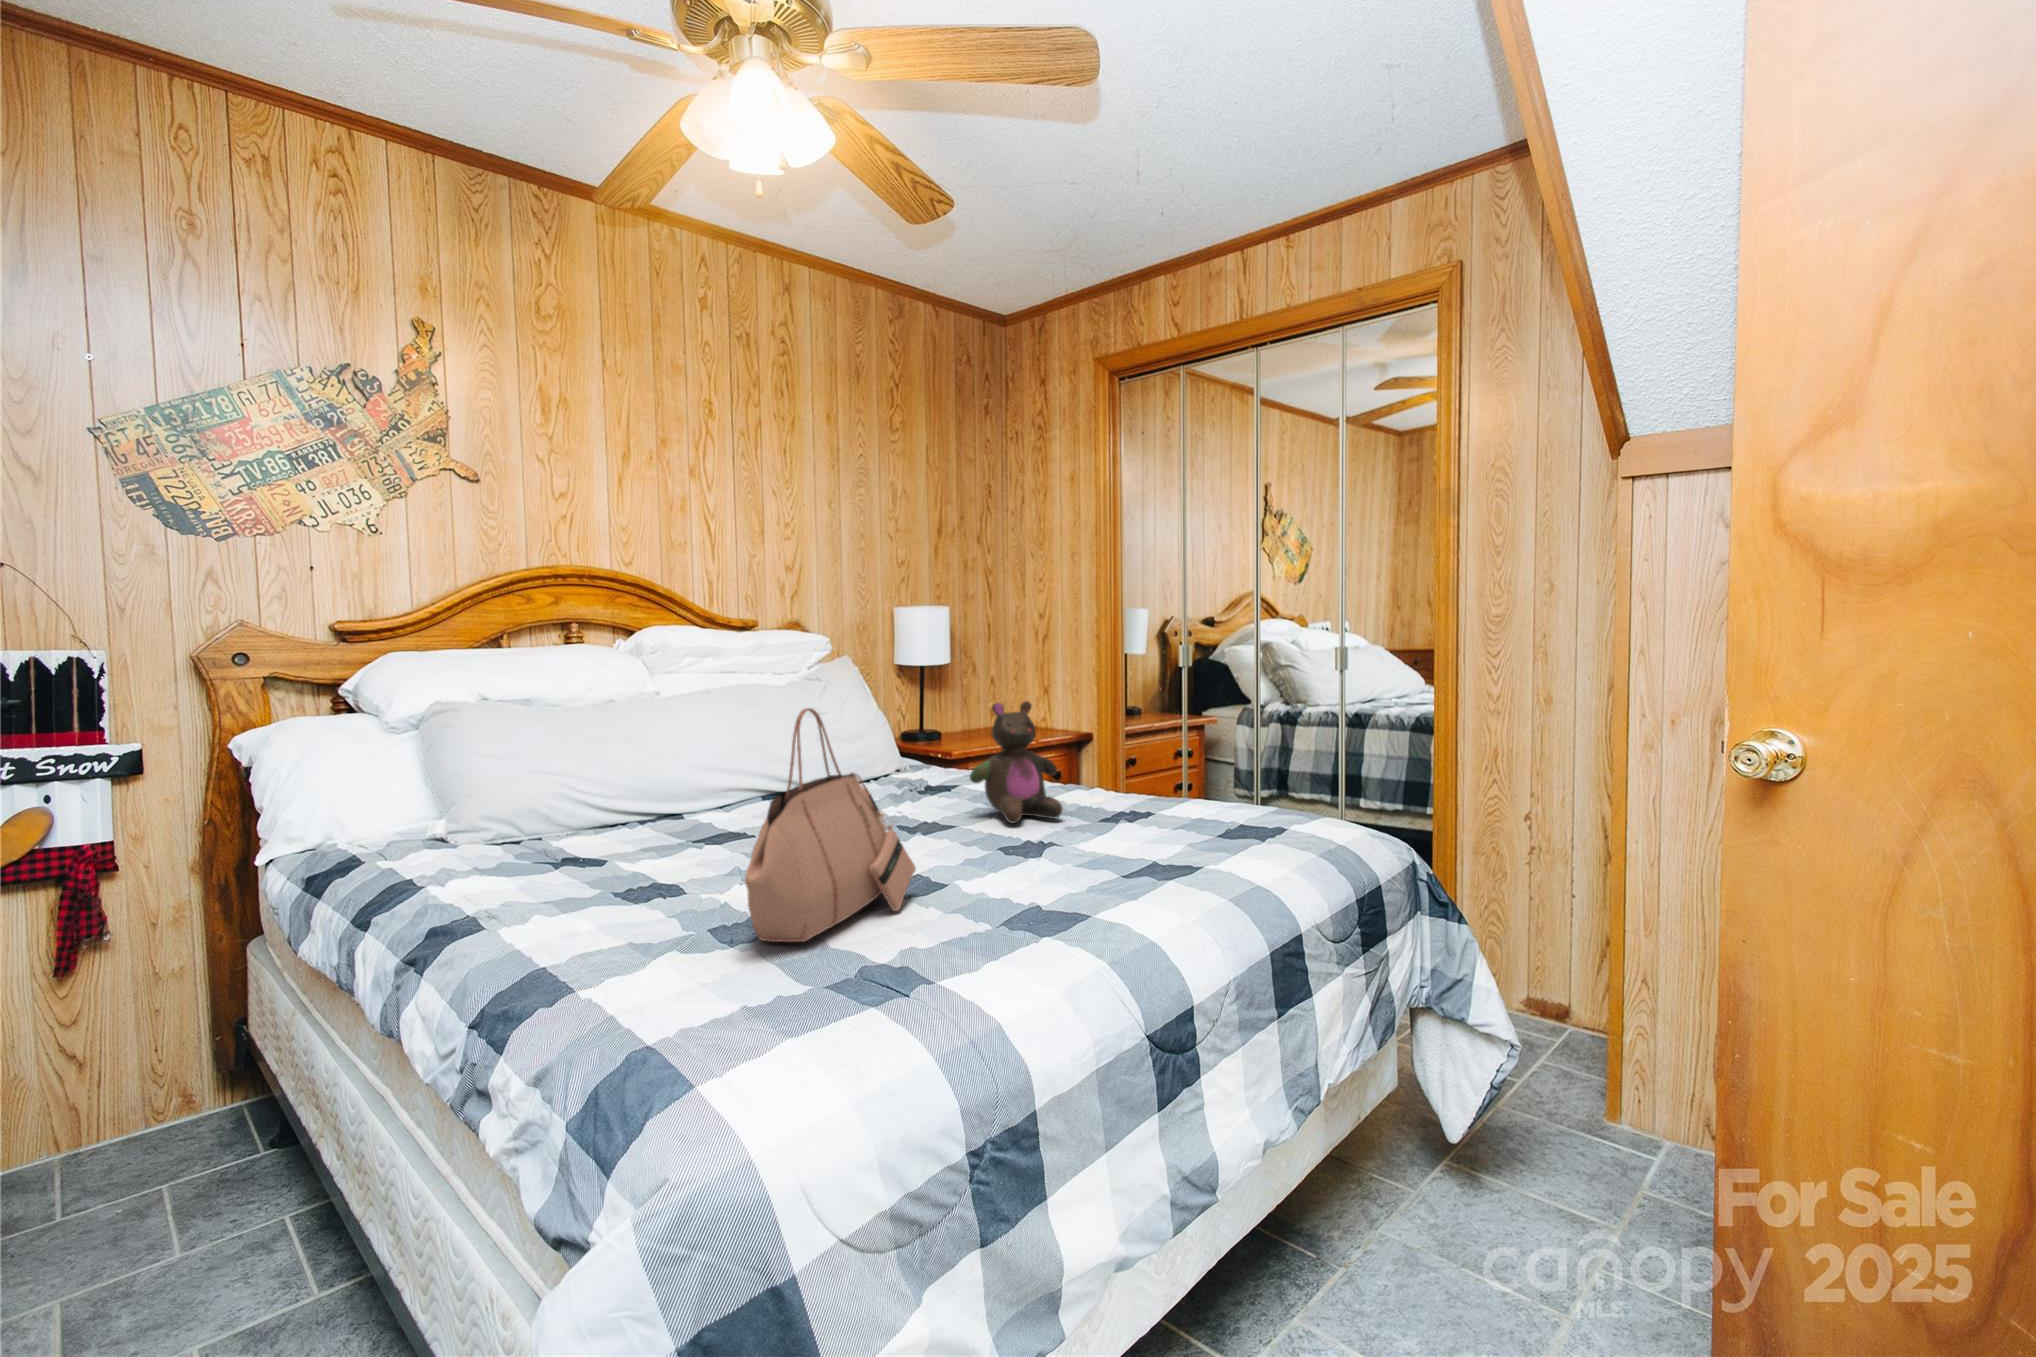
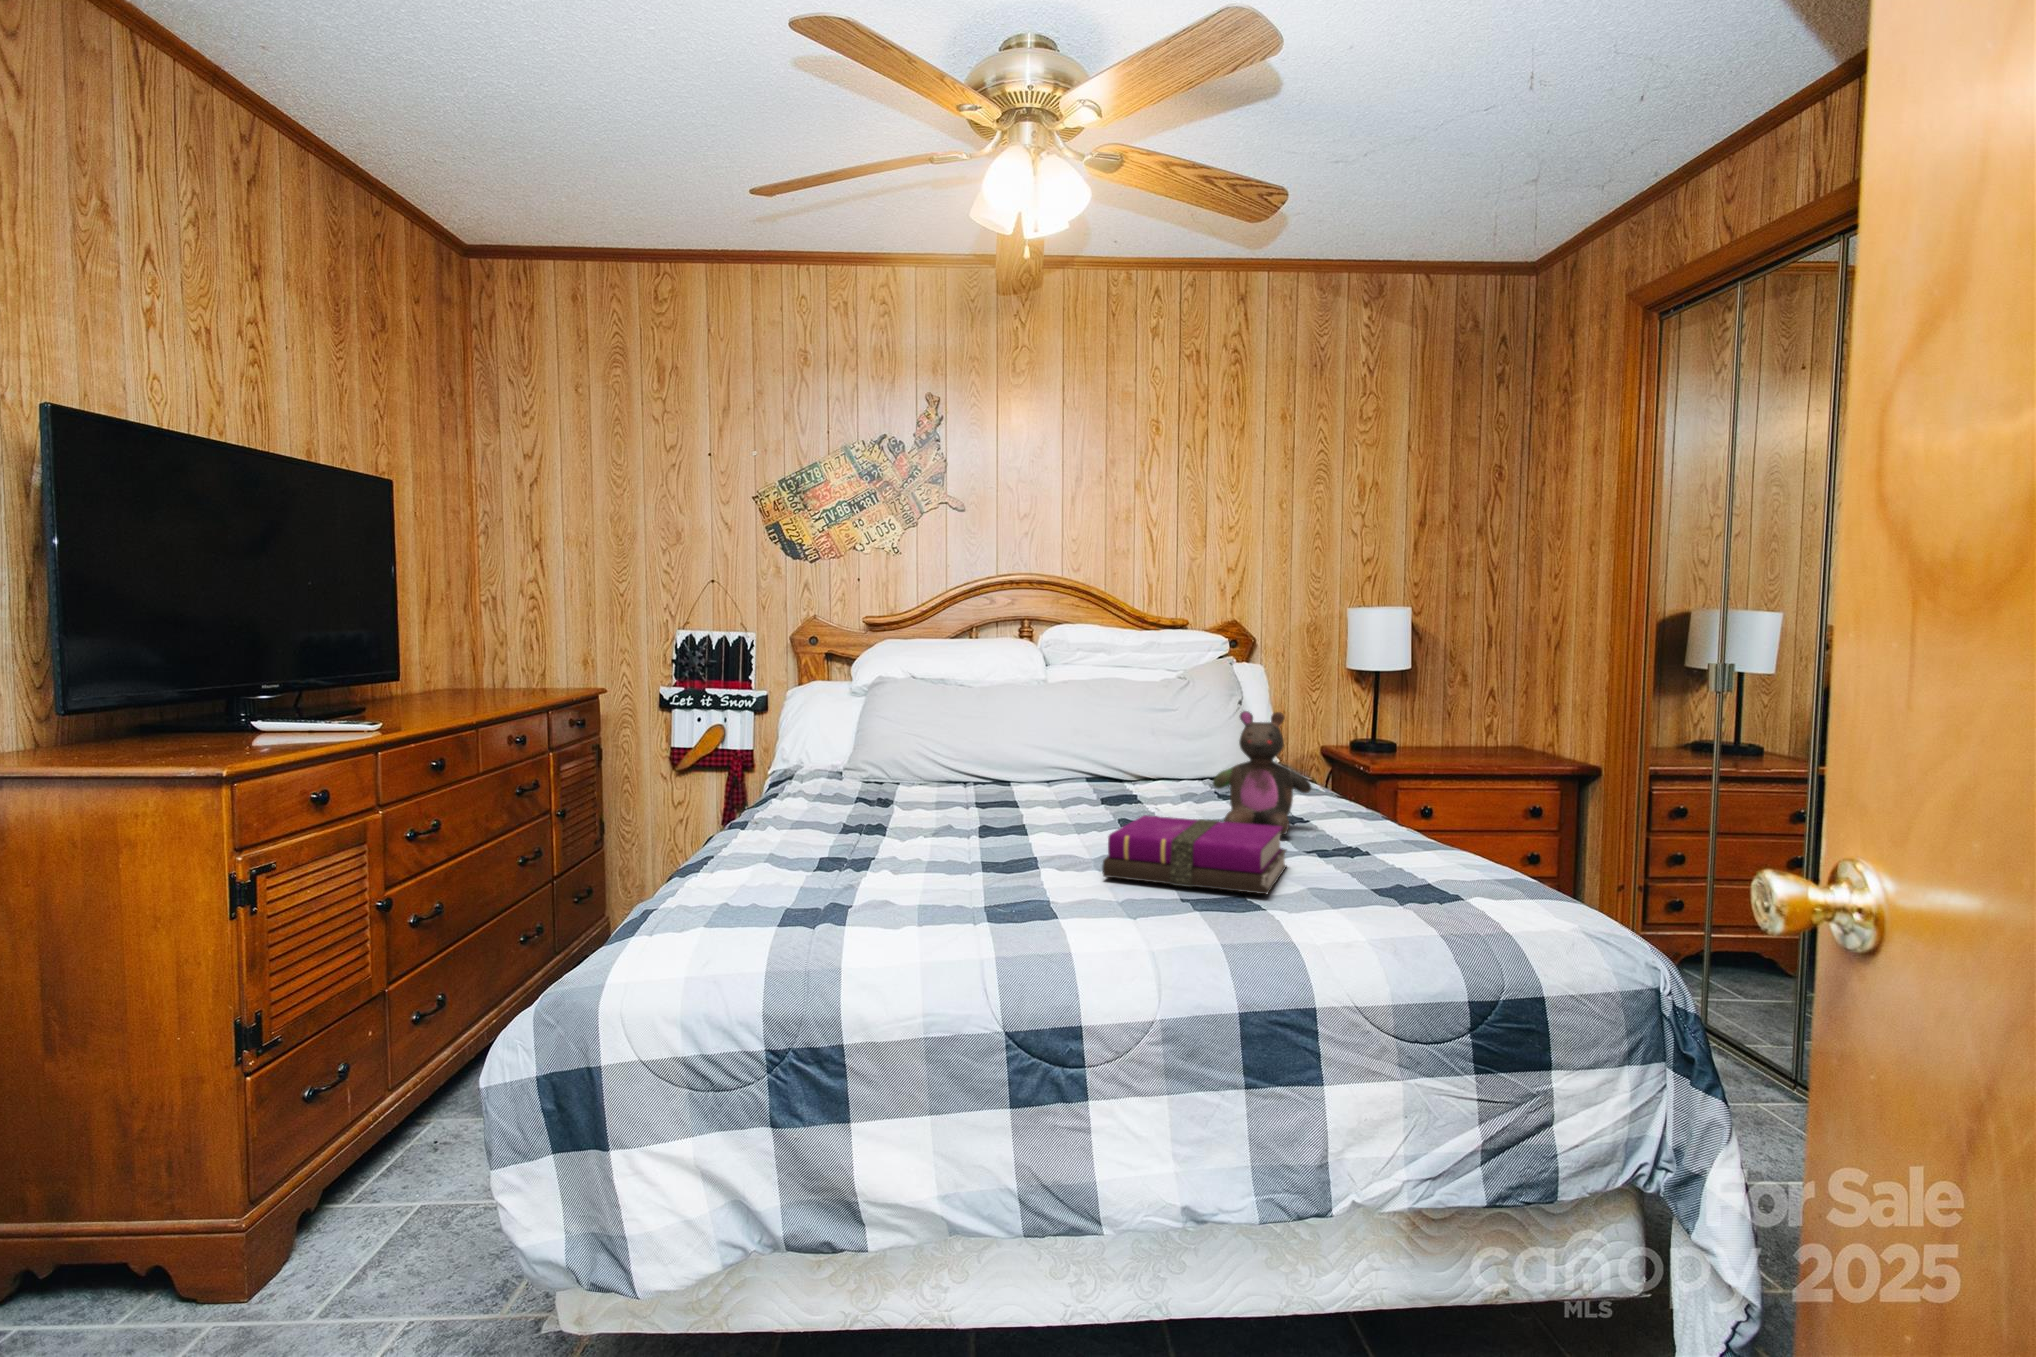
handbag: present [745,708,916,942] -> none [855,696,1033,872]
notebook: none [977,806,1172,888] -> present [1102,815,1286,894]

